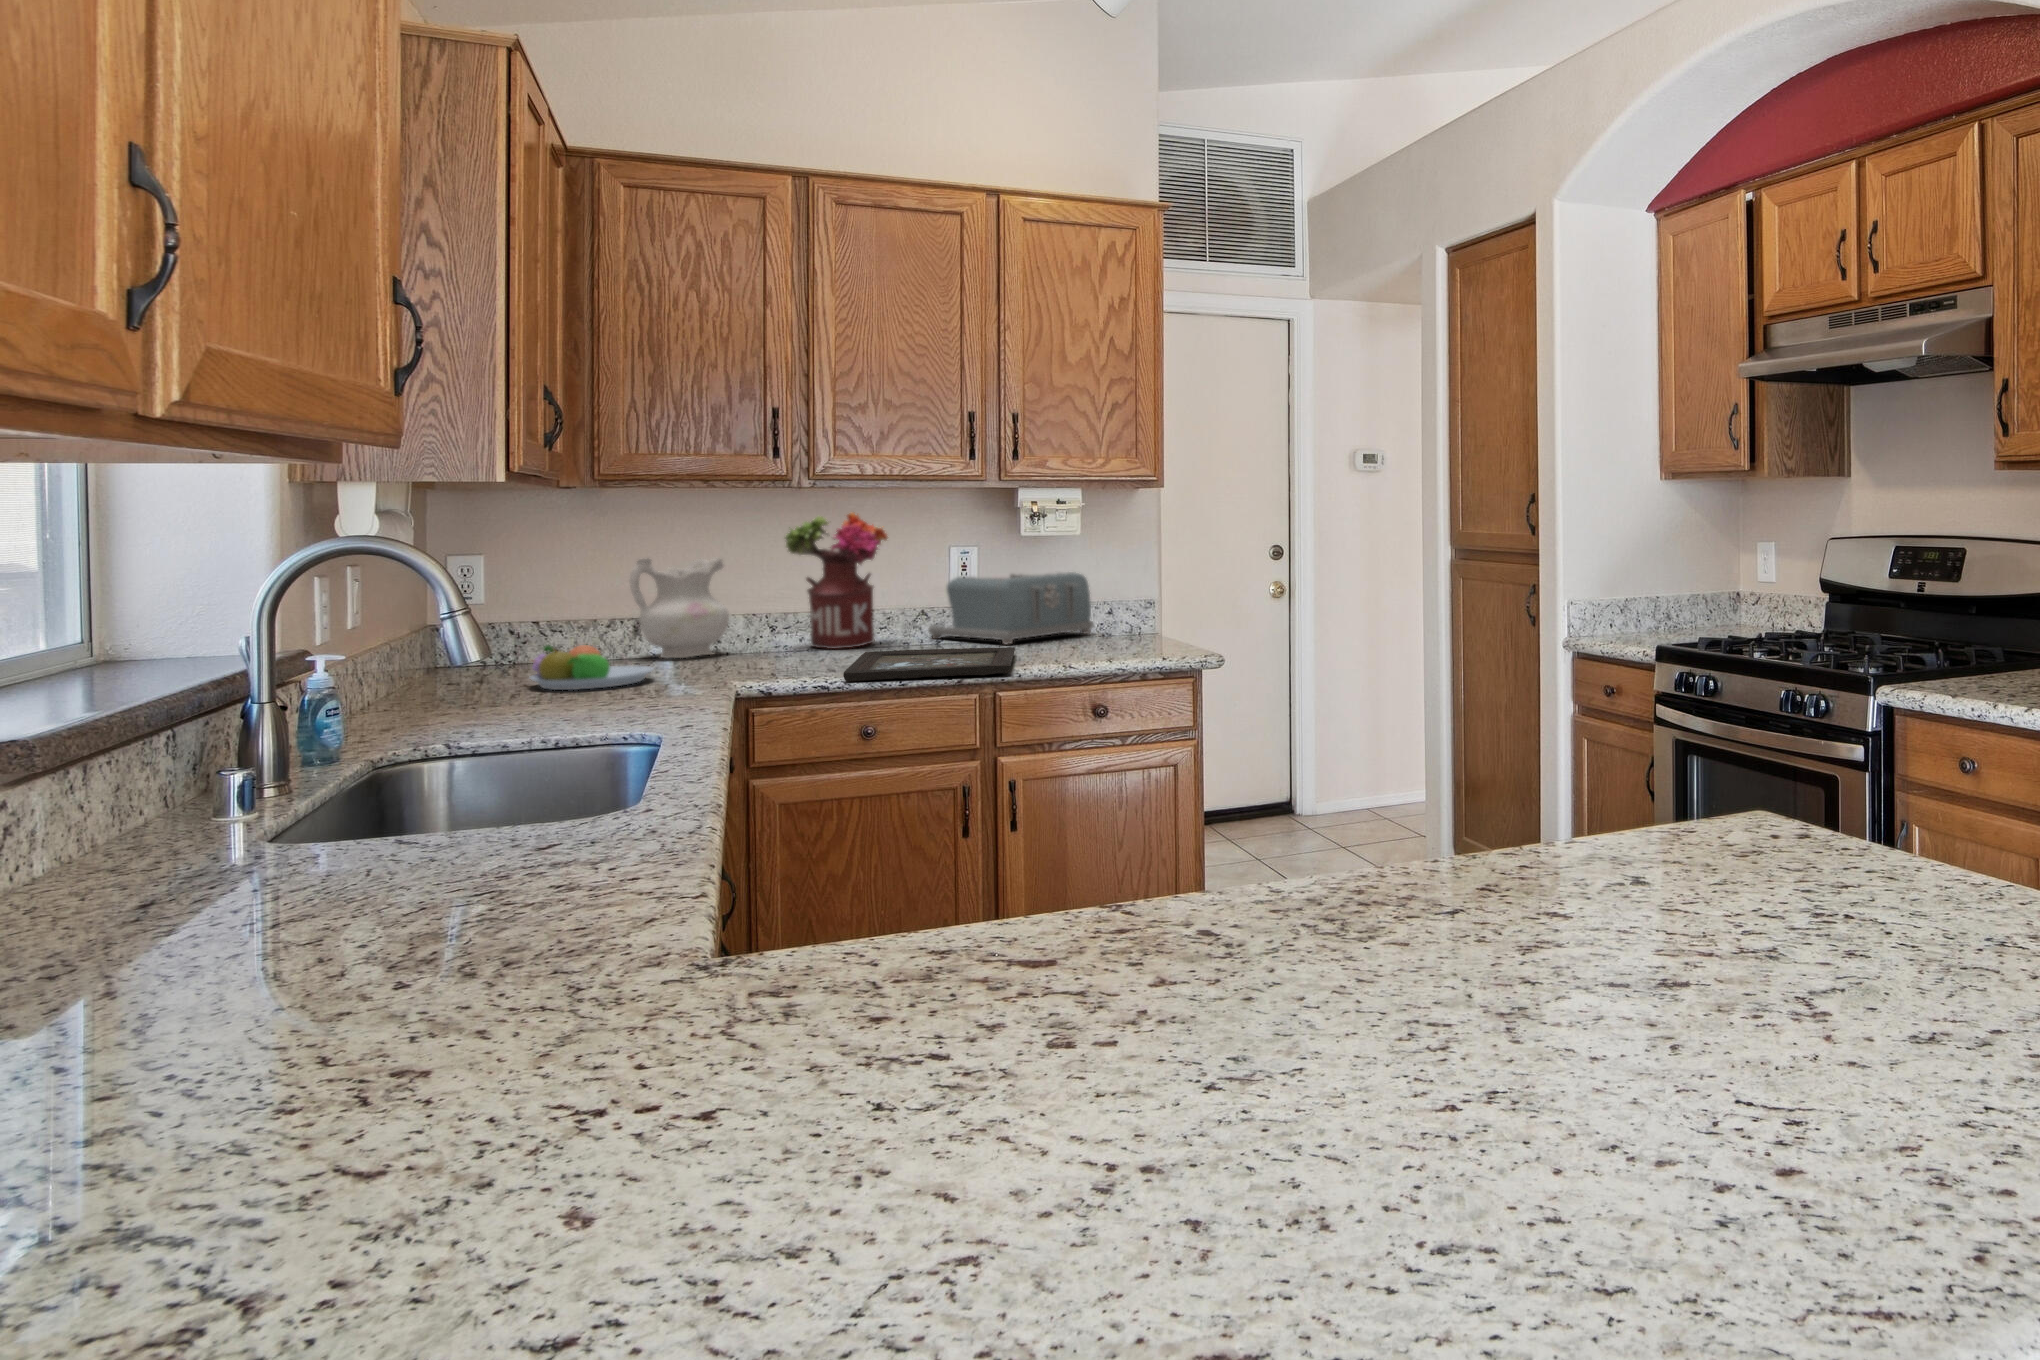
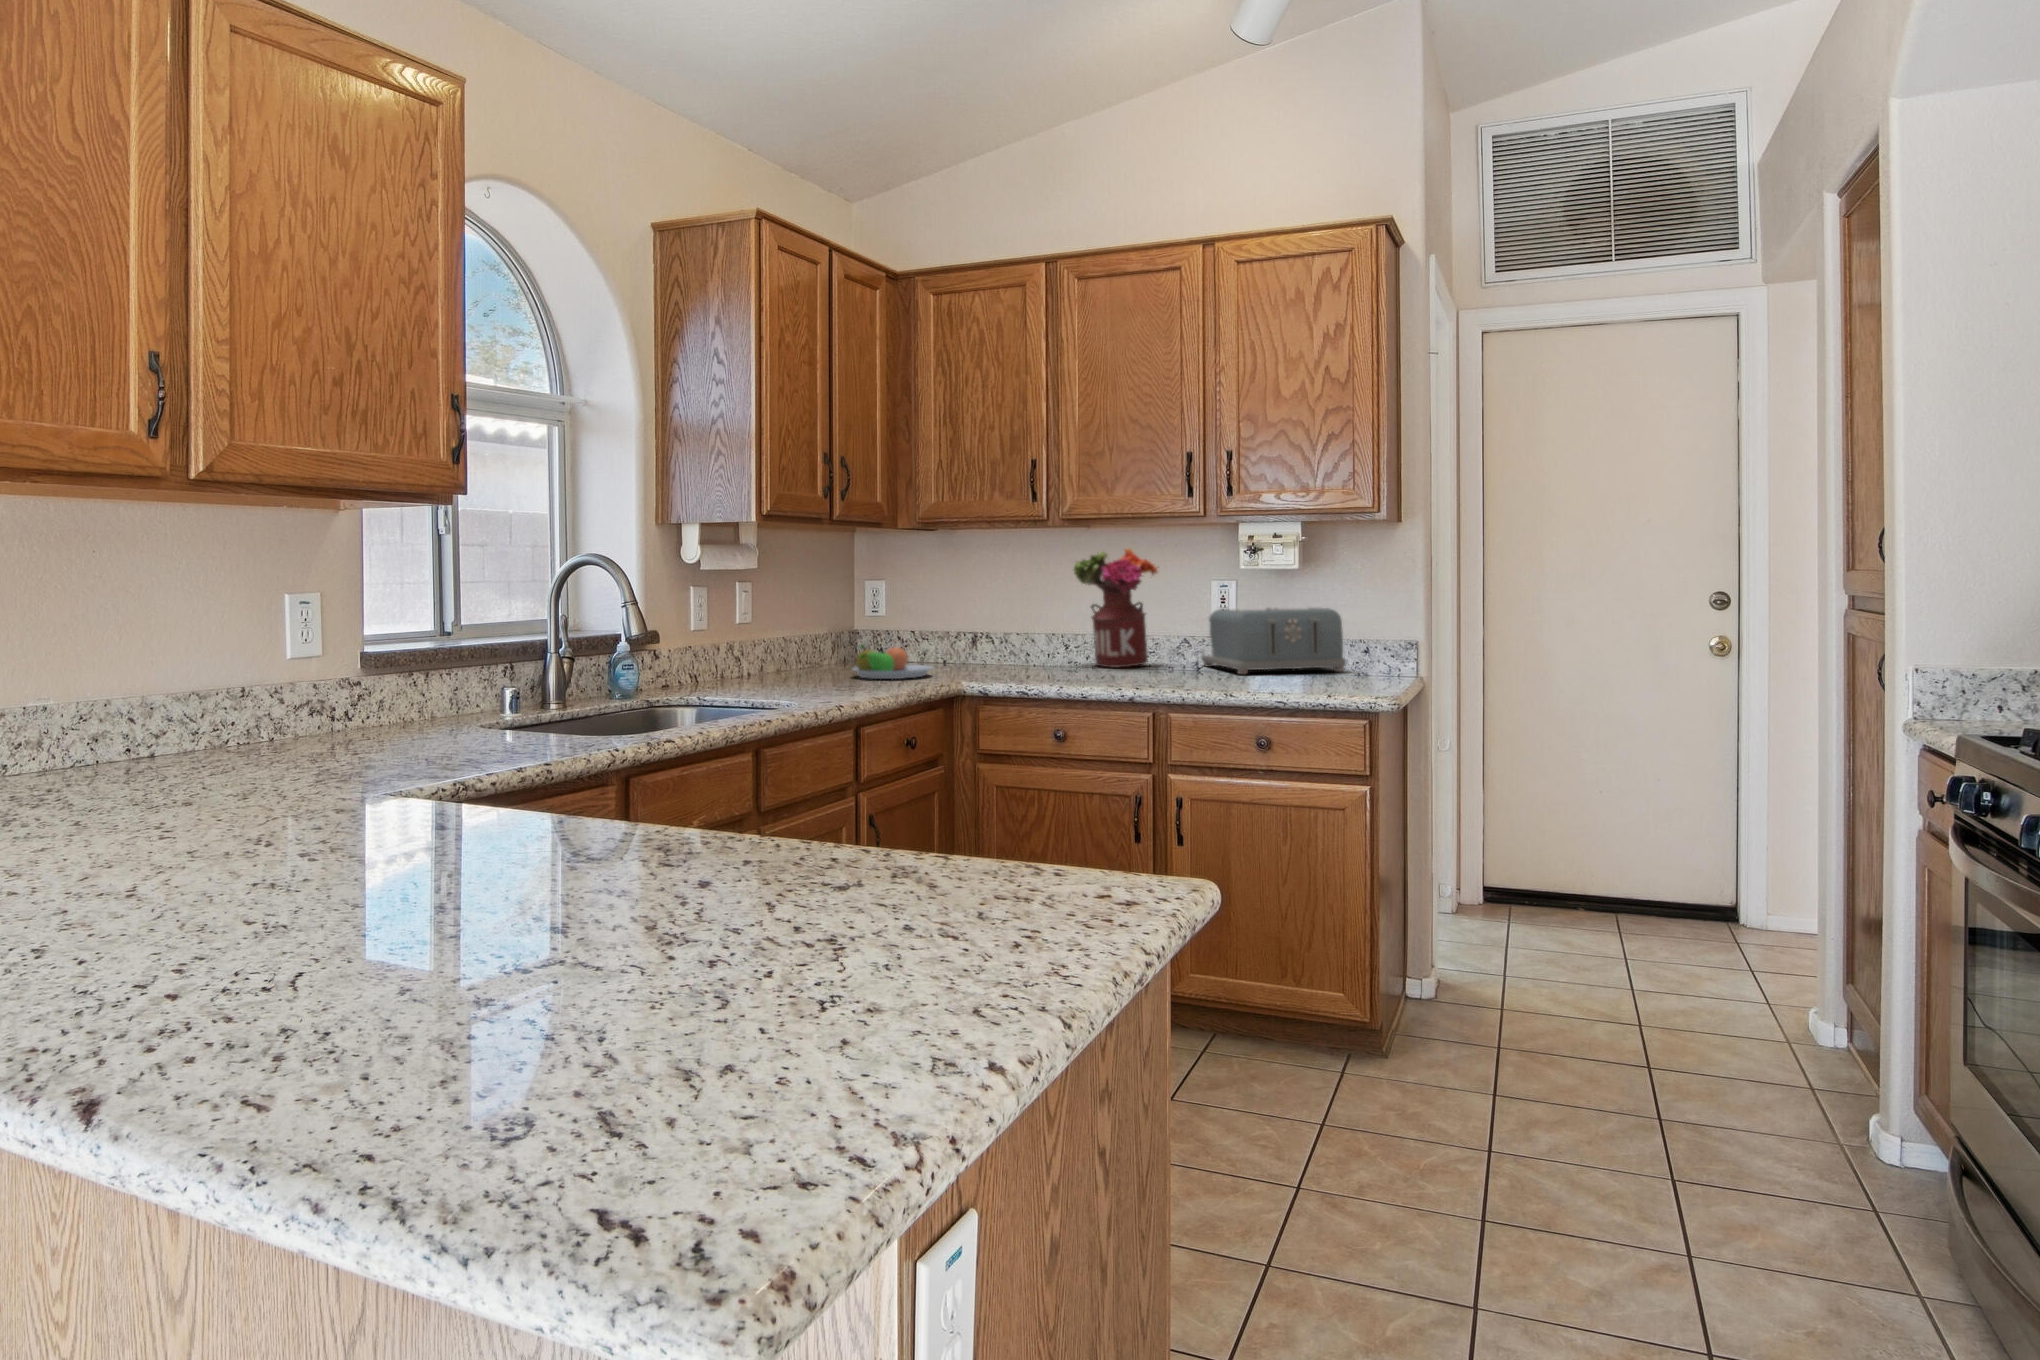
ceramic pitcher: present [629,558,729,658] -> none [960,584,1033,665]
tray: present [843,647,1015,682] -> none [1027,669,1218,694]

